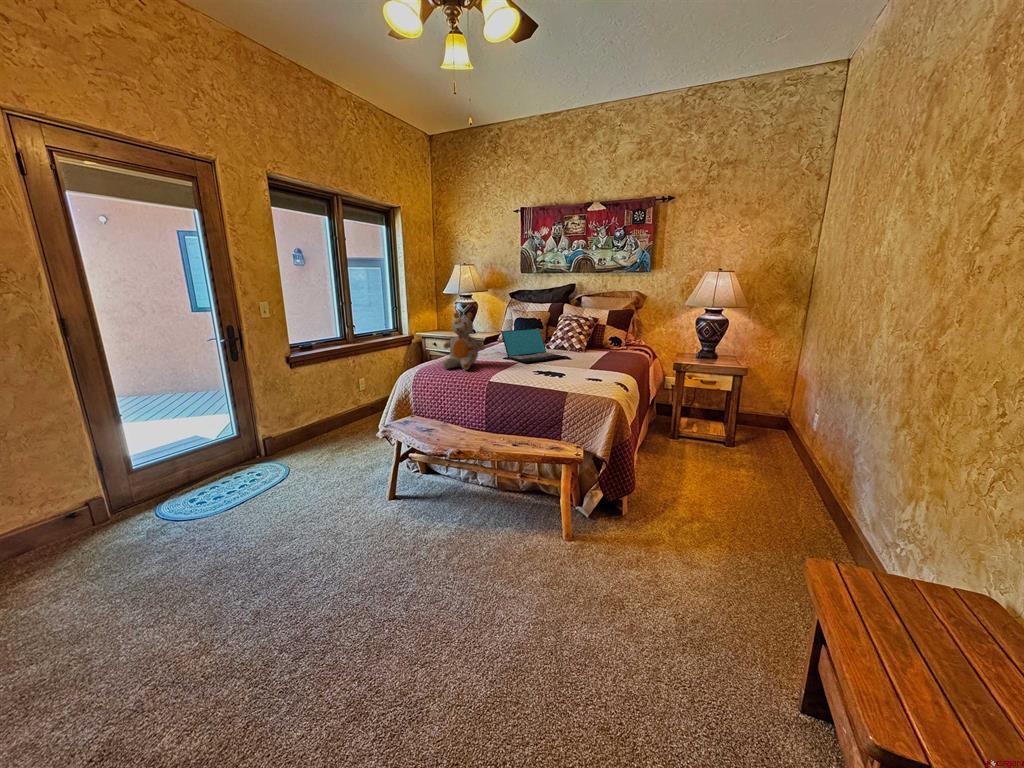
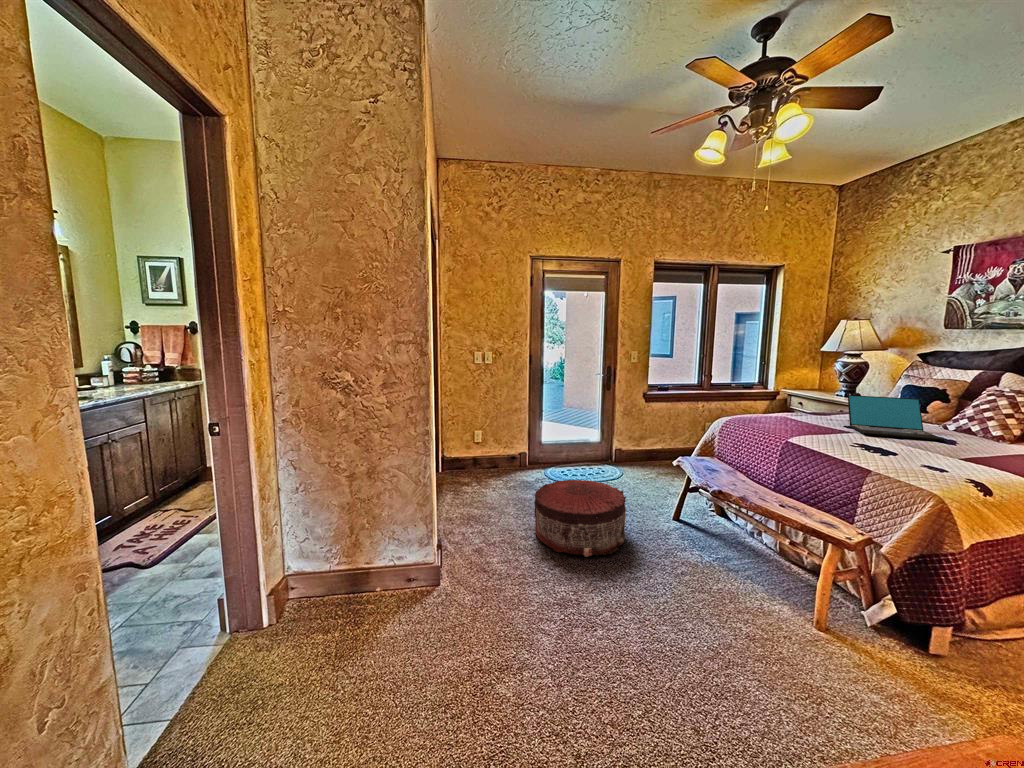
stuffed bear: present [442,313,485,370] -> none [752,370,807,426]
pouf: none [199,493,369,637] -> present [534,480,626,557]

